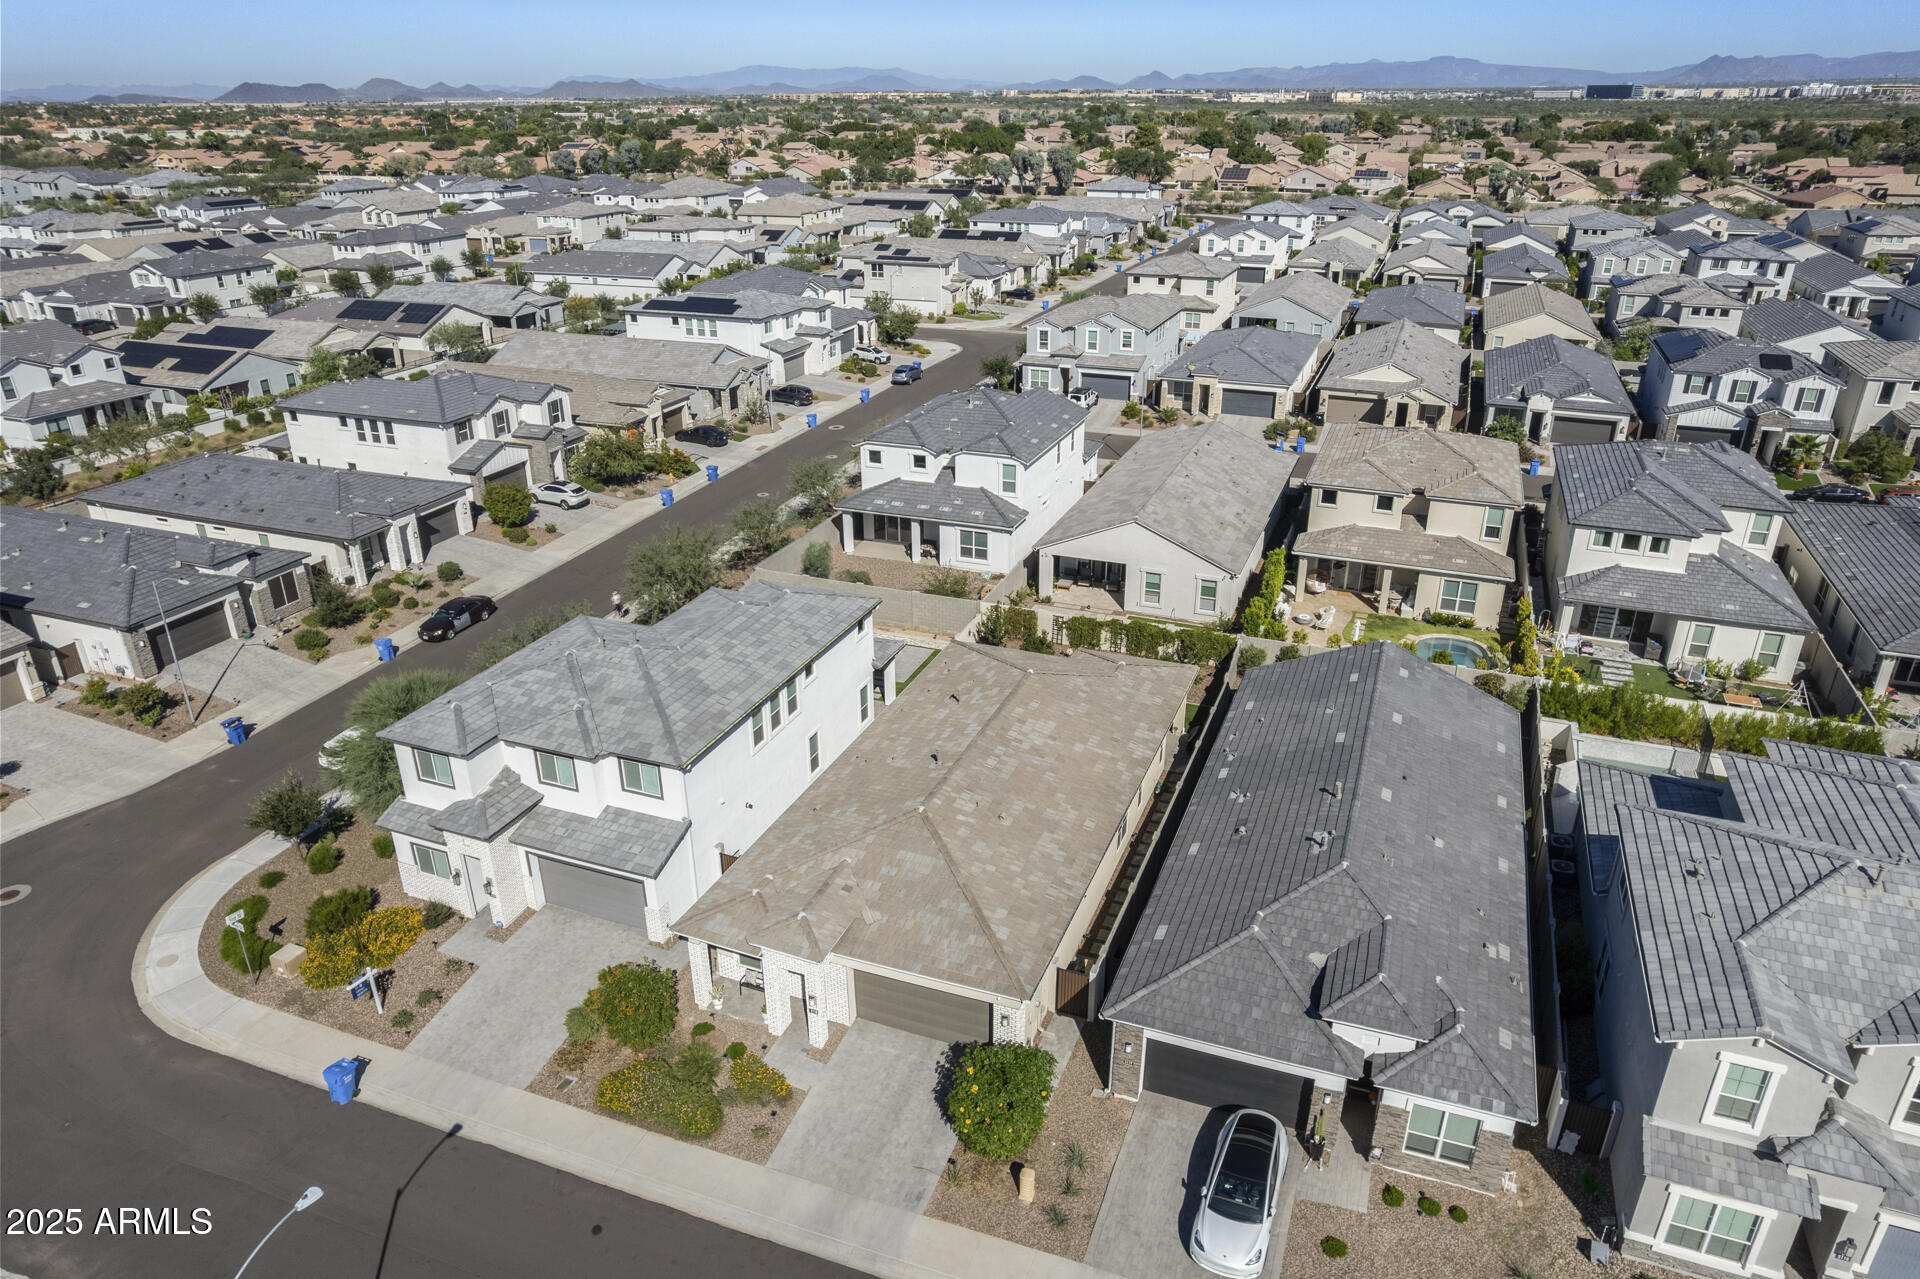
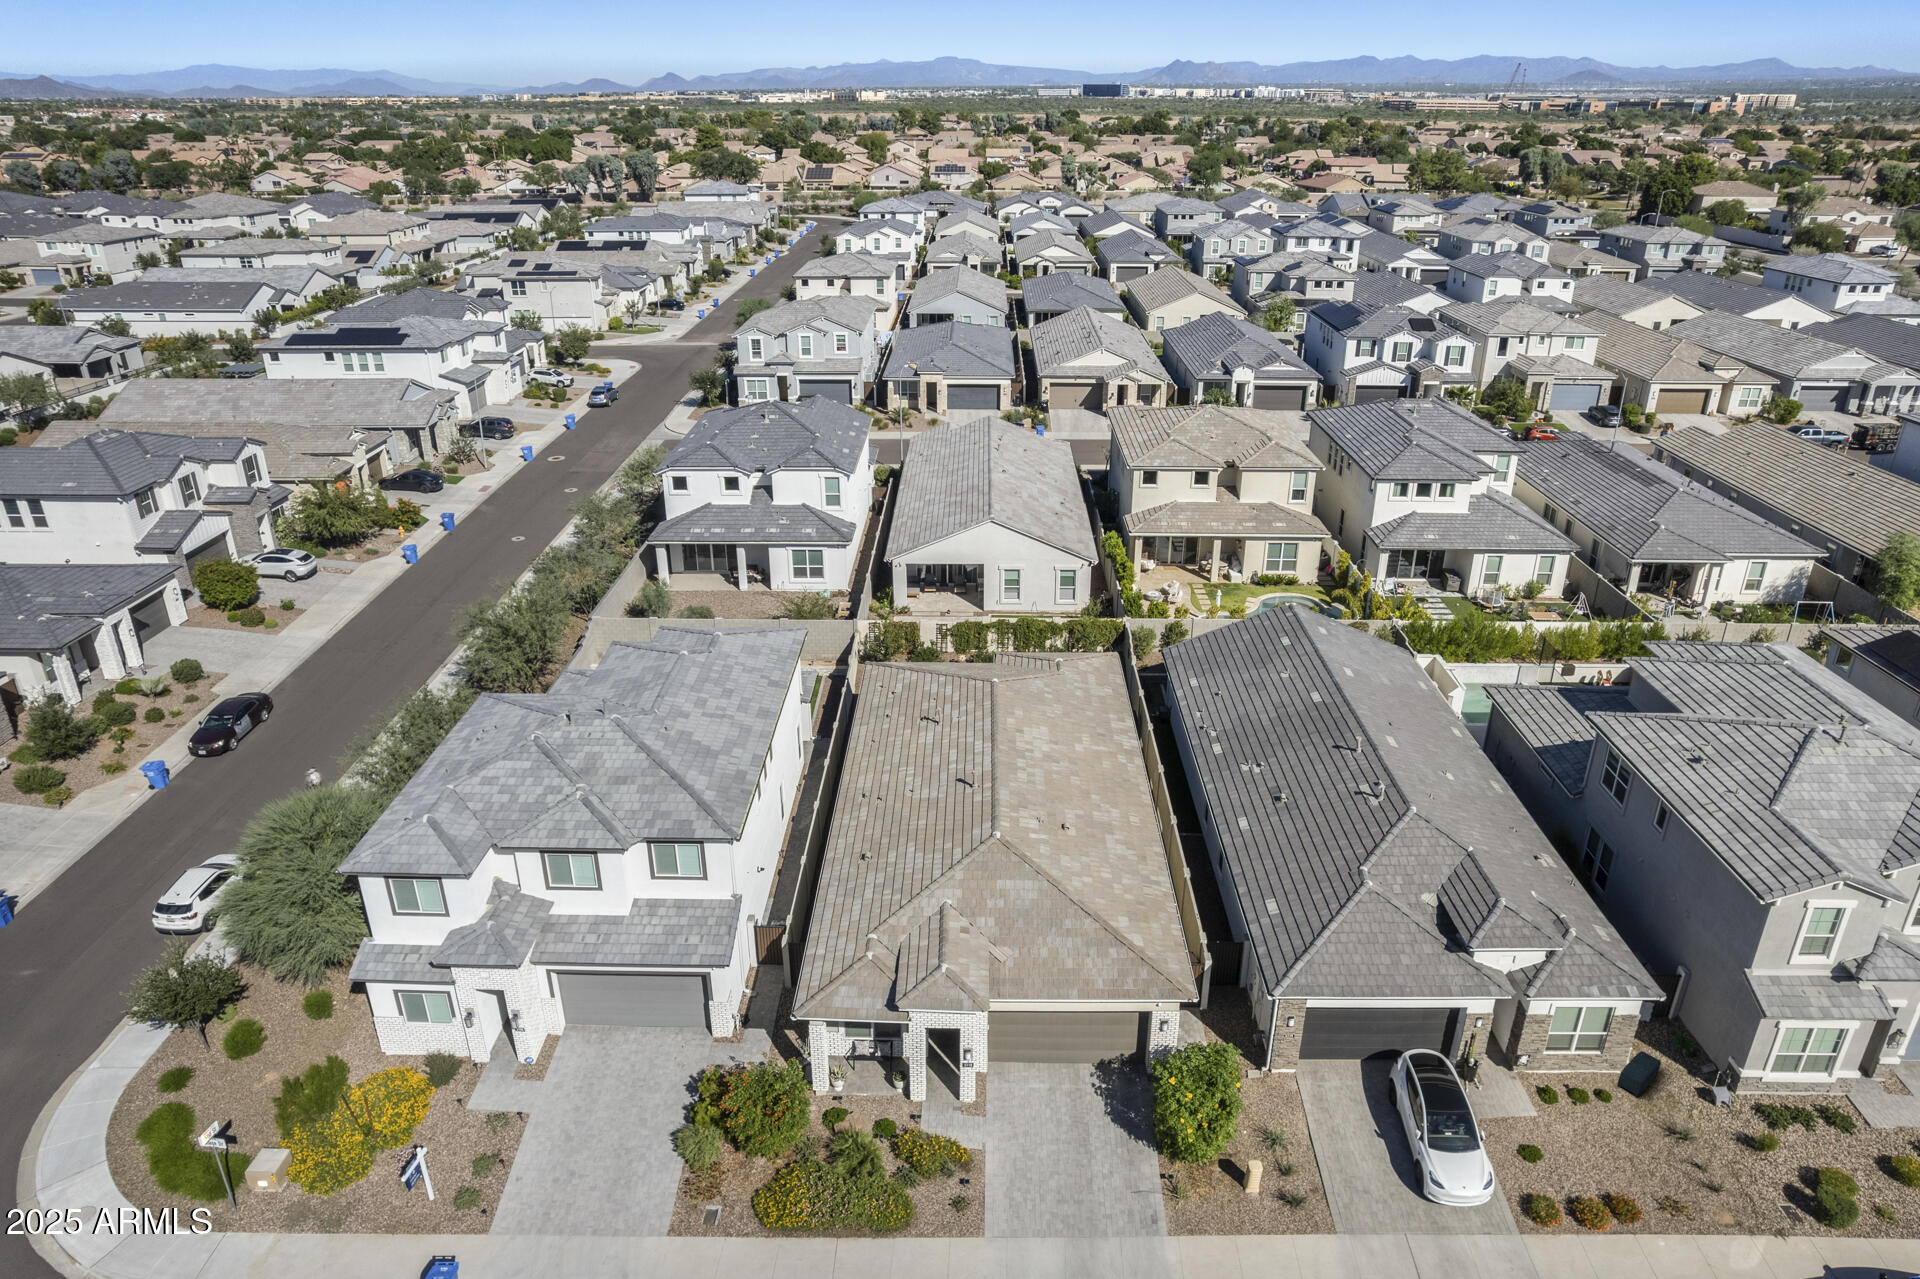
bench: none [1484,1175,1542,1220] -> present [1617,1051,1661,1097]

